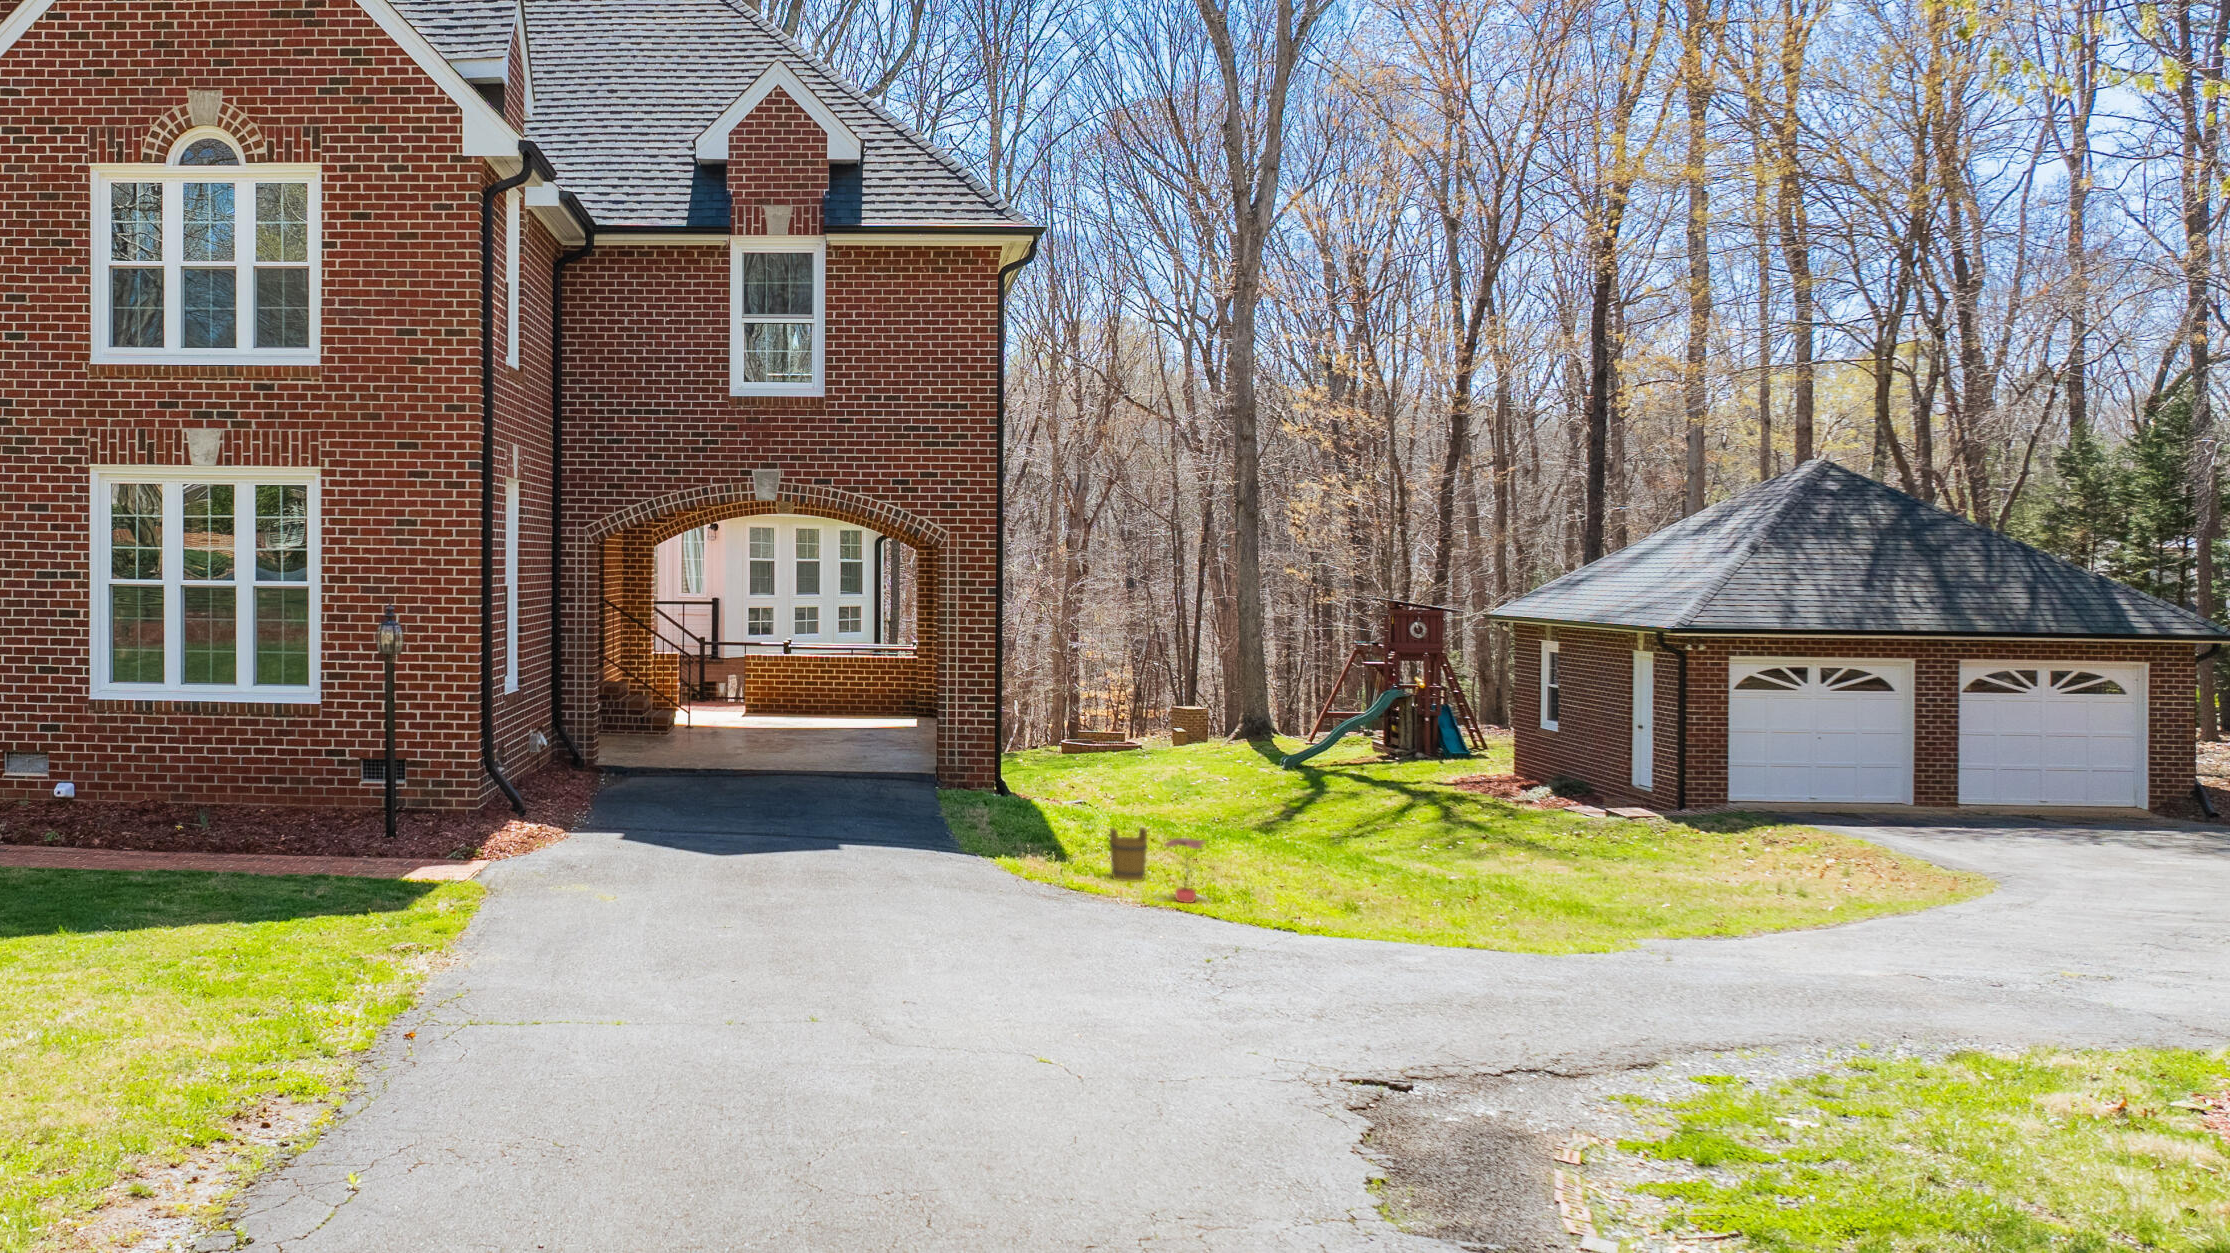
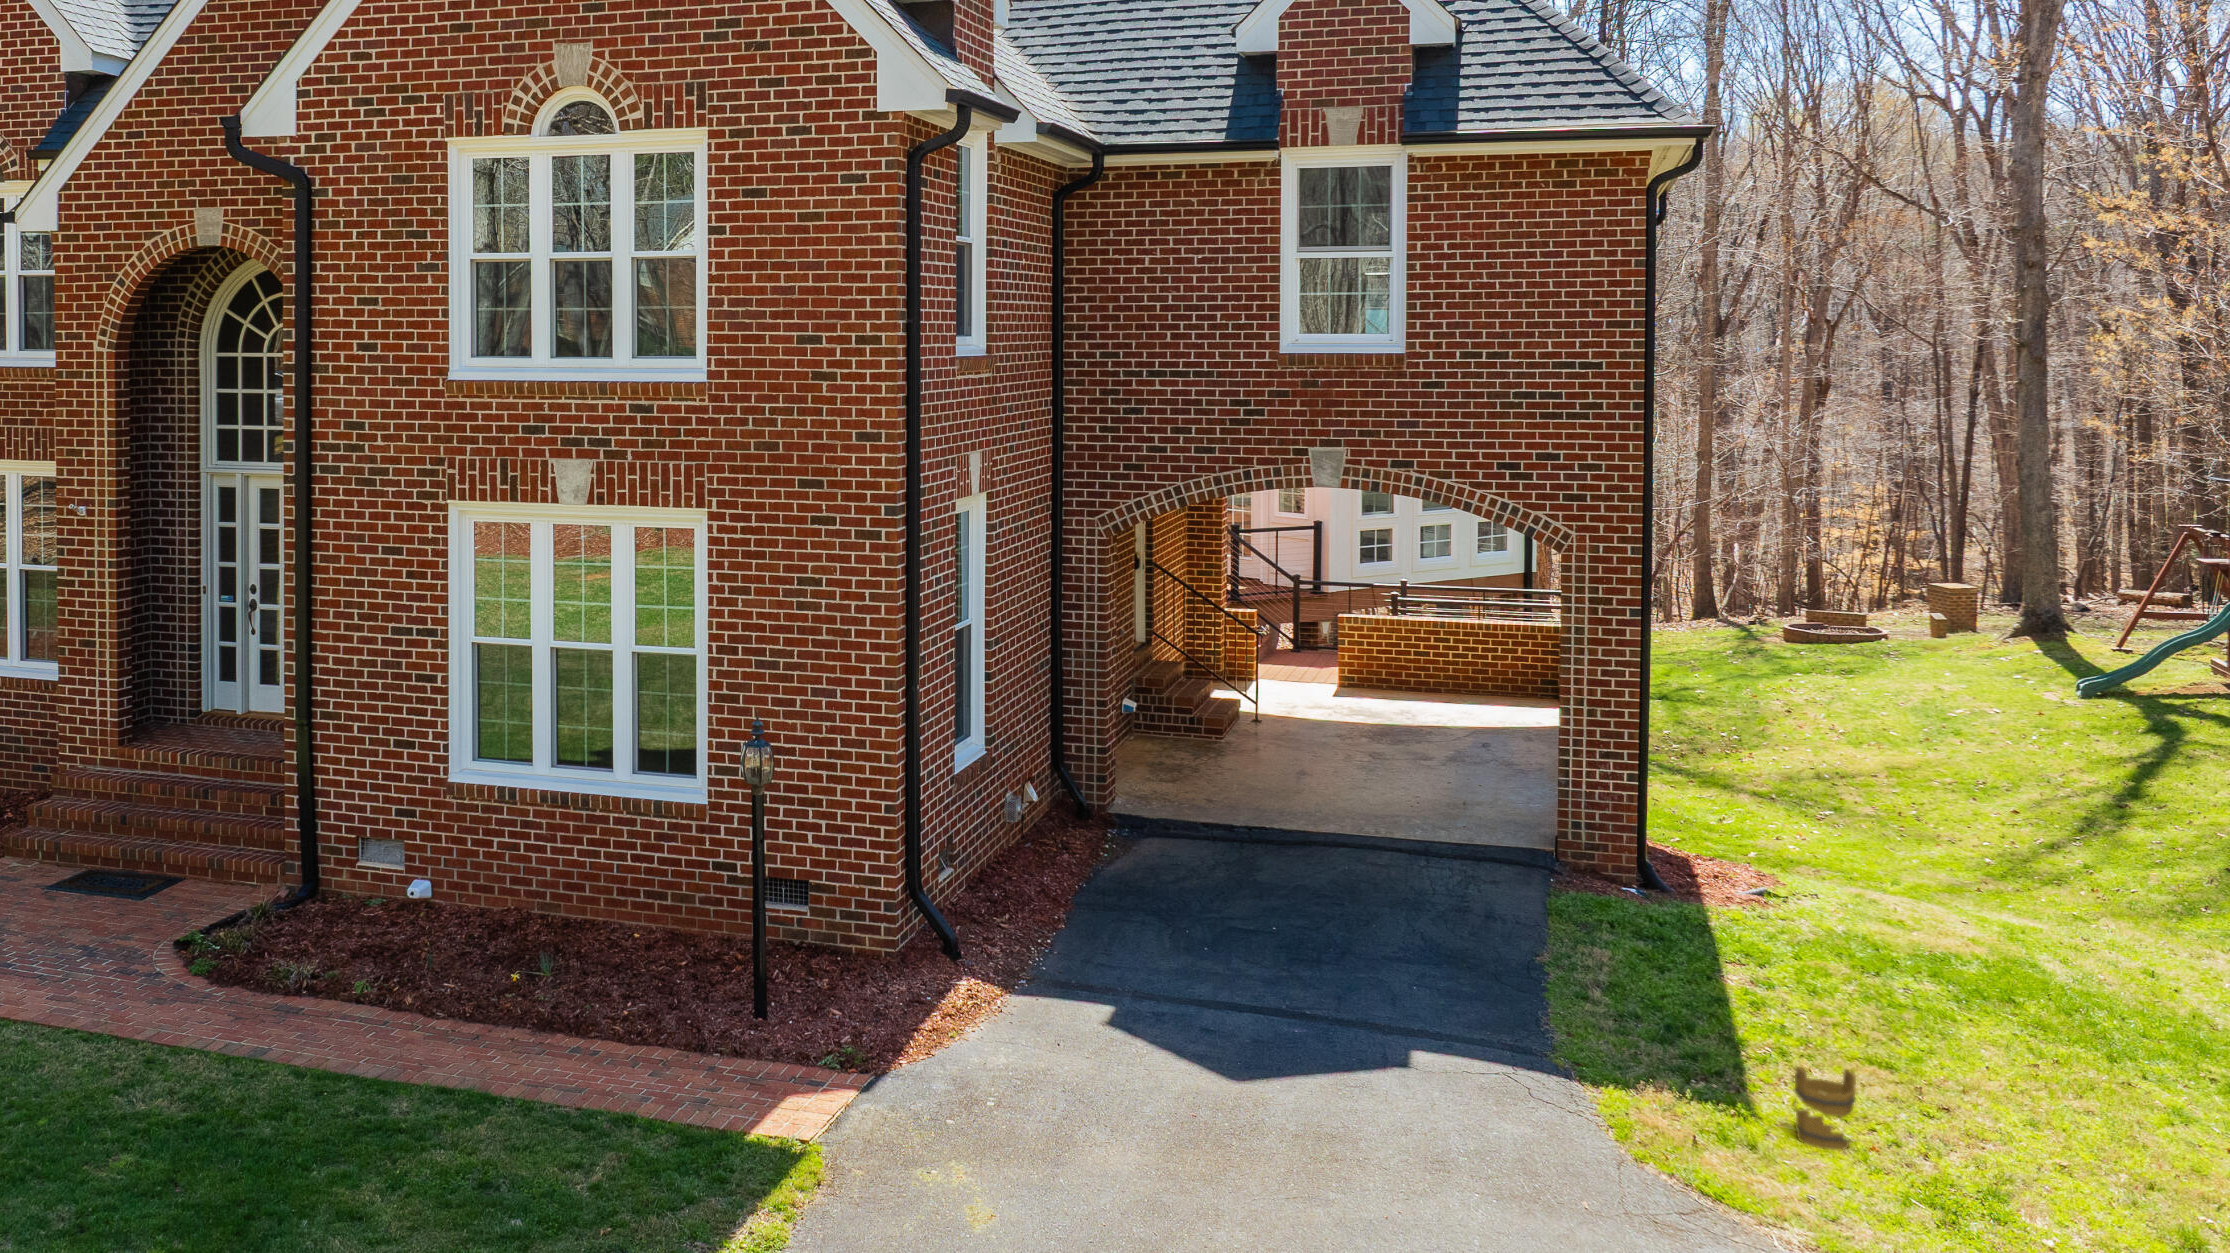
potted plant: present [1165,838,1205,903] -> none [1871,1115,1943,1217]

